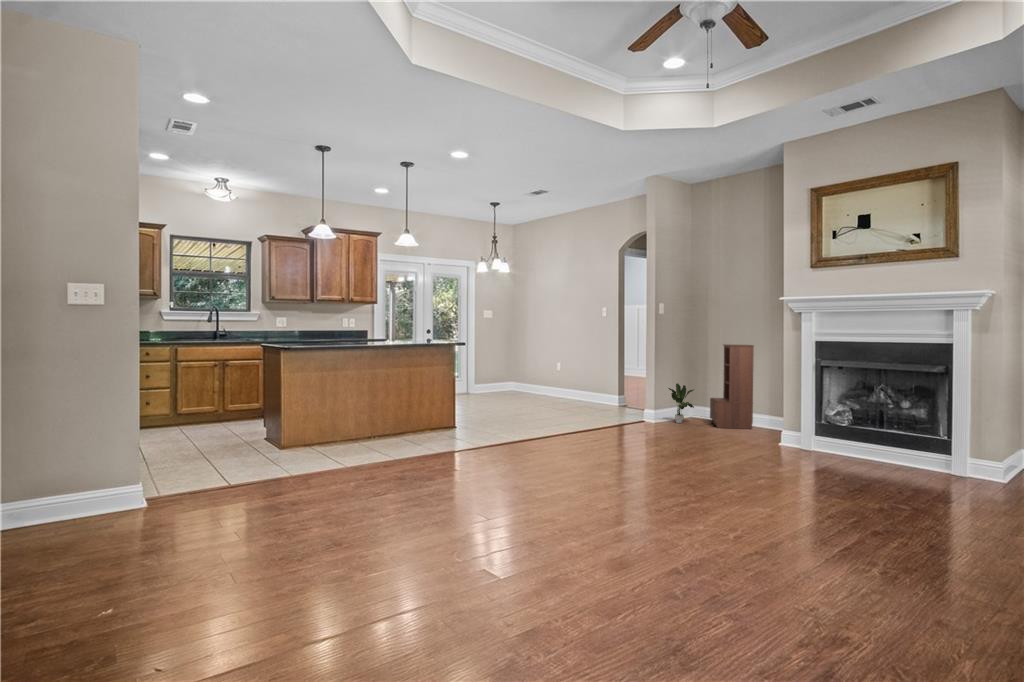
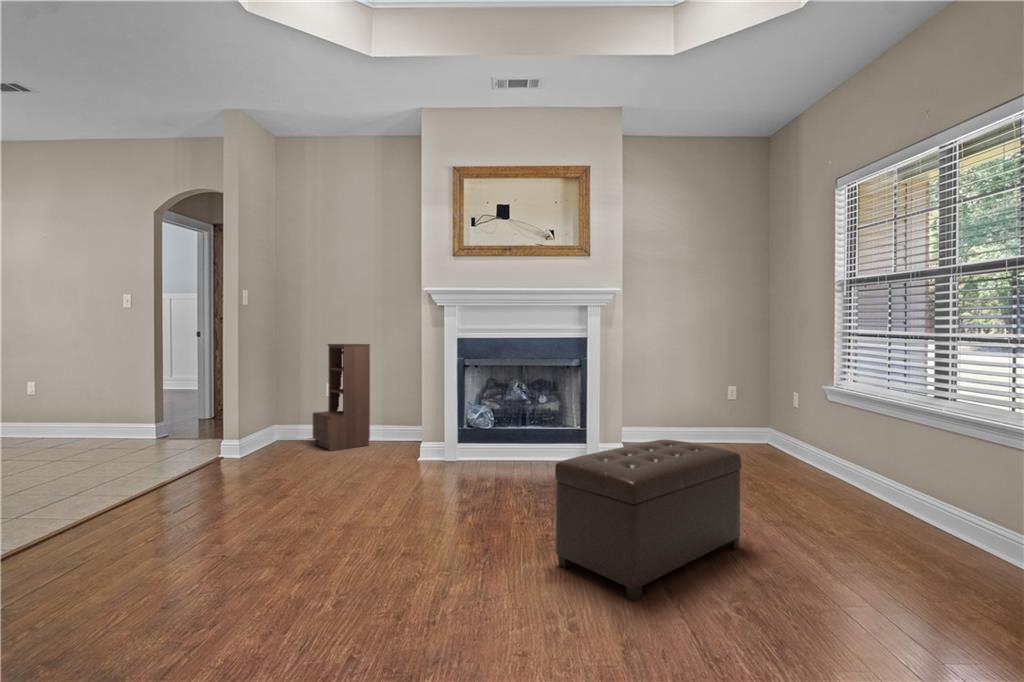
potted plant: present [669,383,694,423] -> none [258,398,297,453]
ottoman: none [777,433,980,546] -> present [555,439,742,601]

